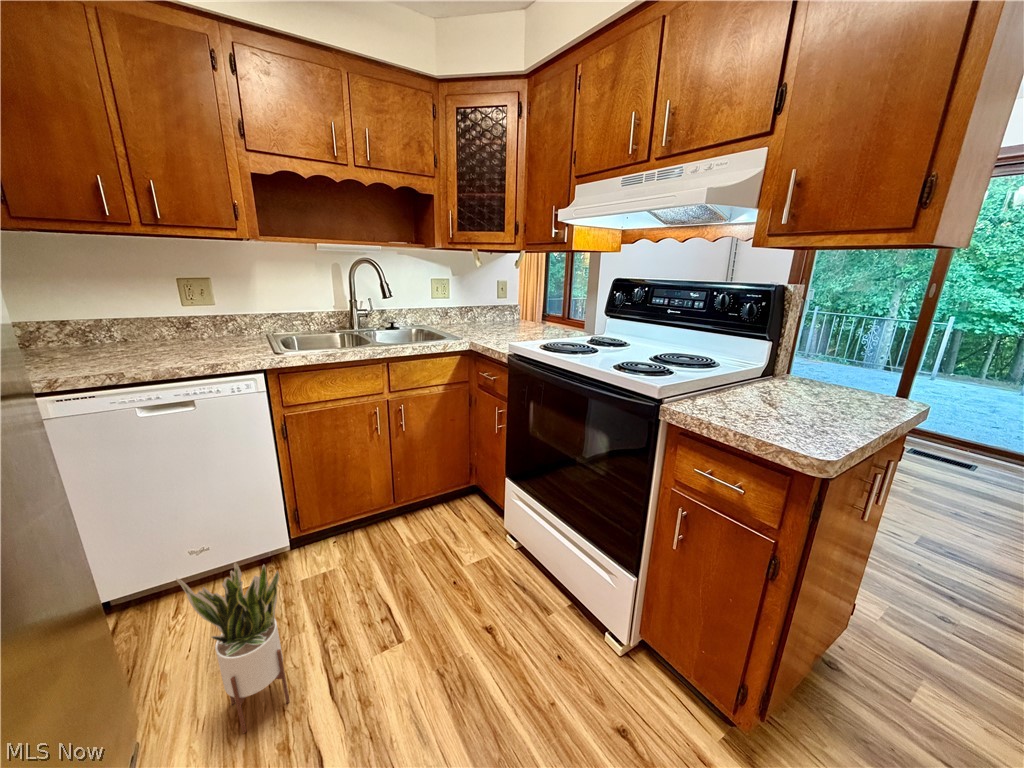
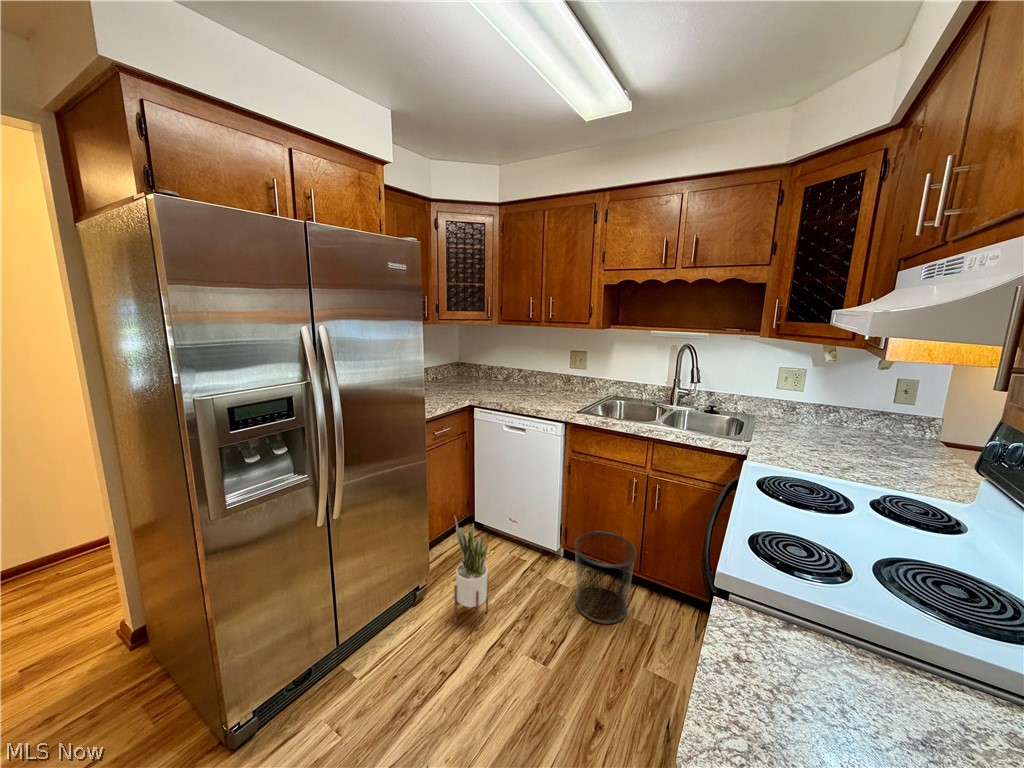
waste bin: none [338,477,412,576] -> present [574,532,637,624]

